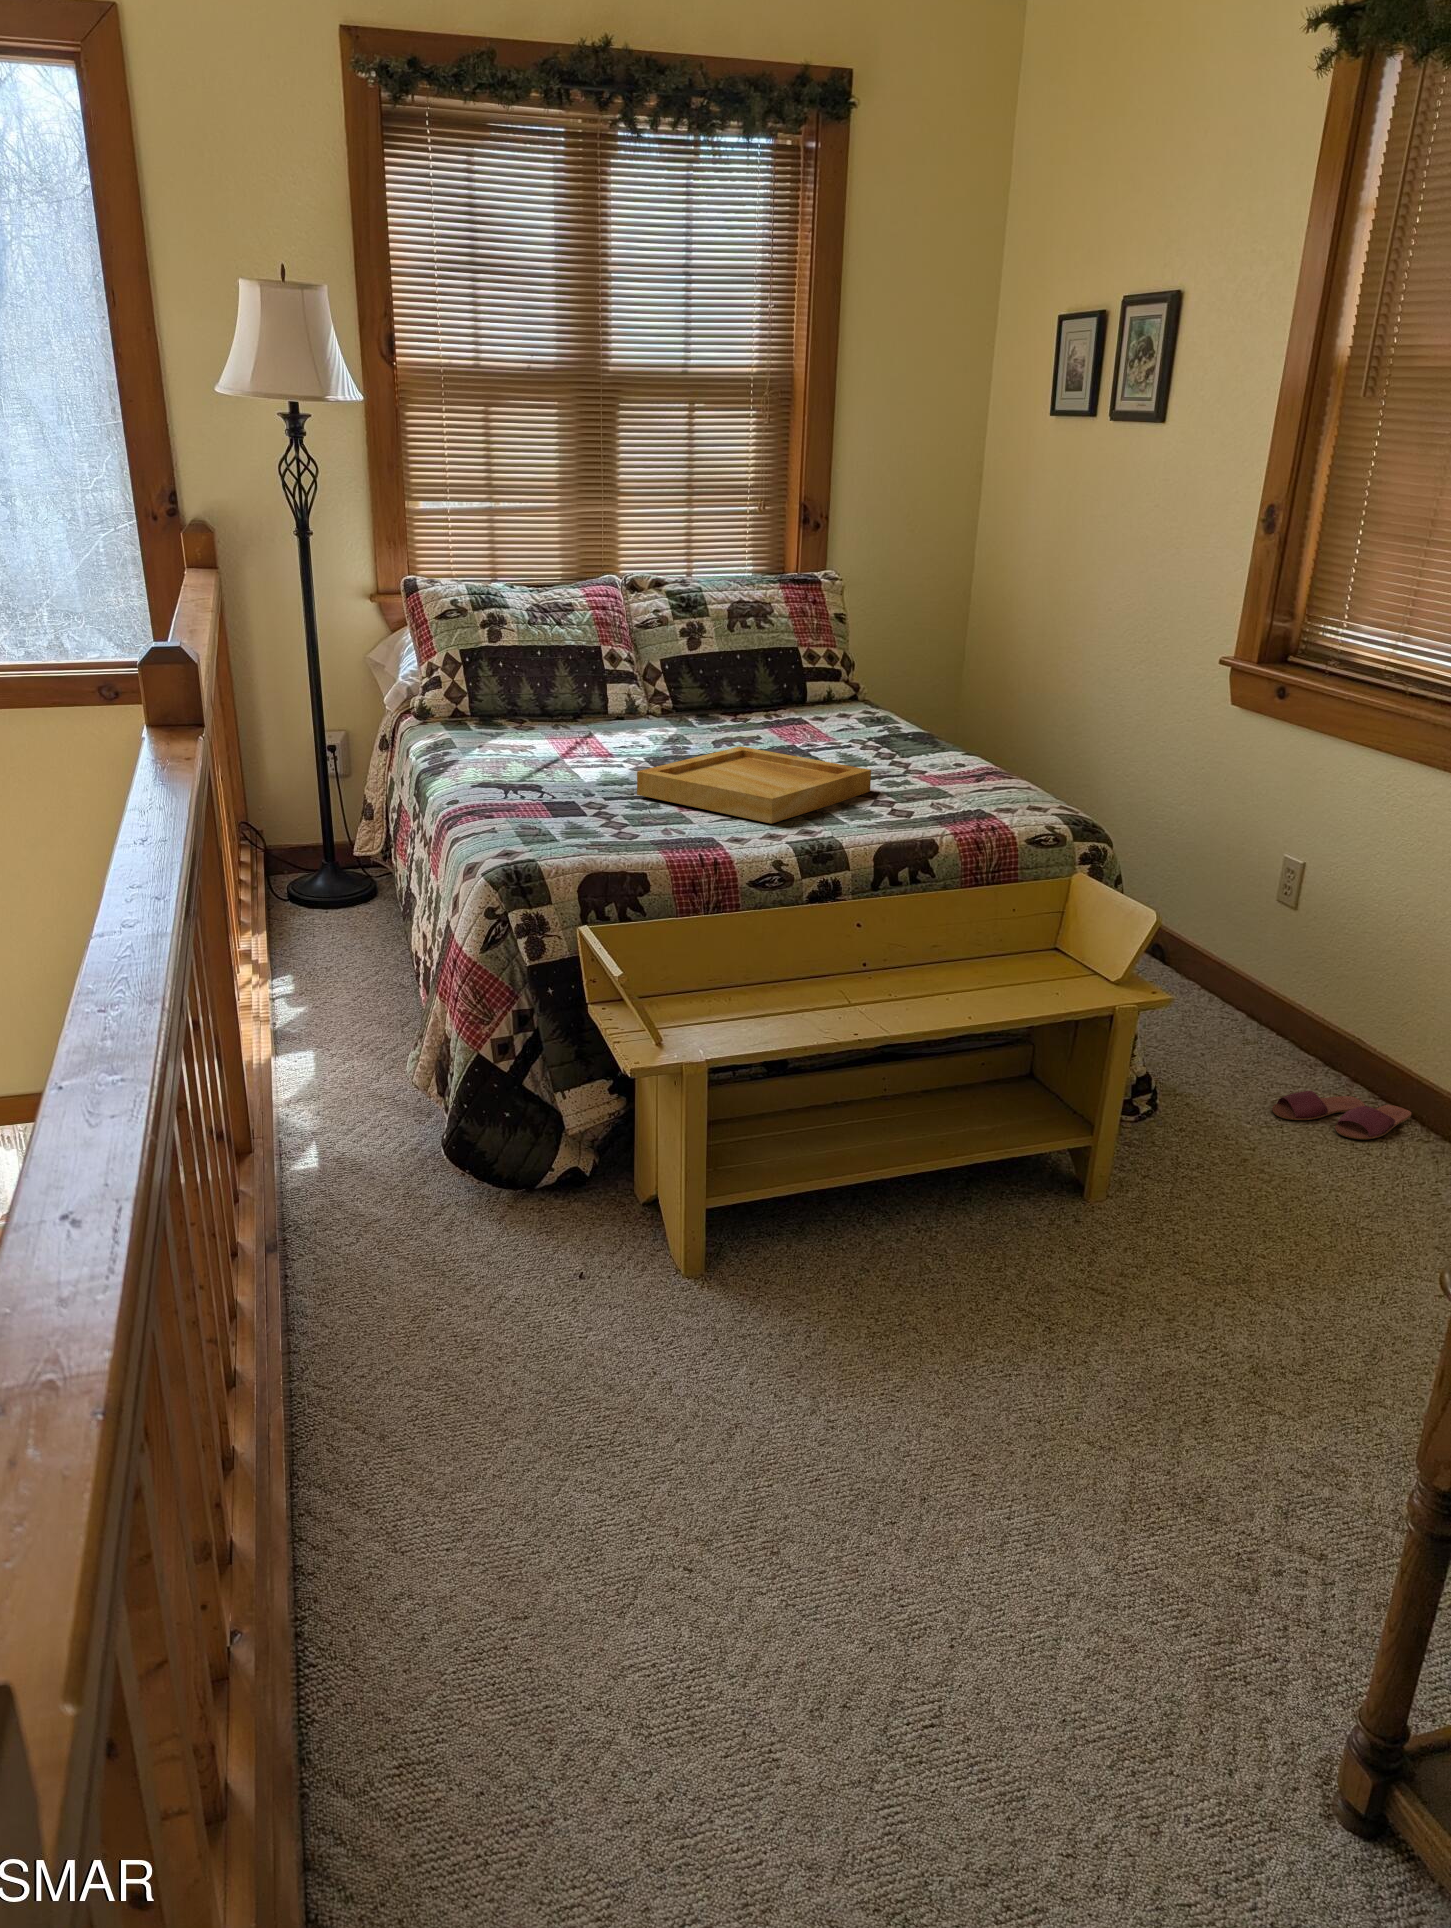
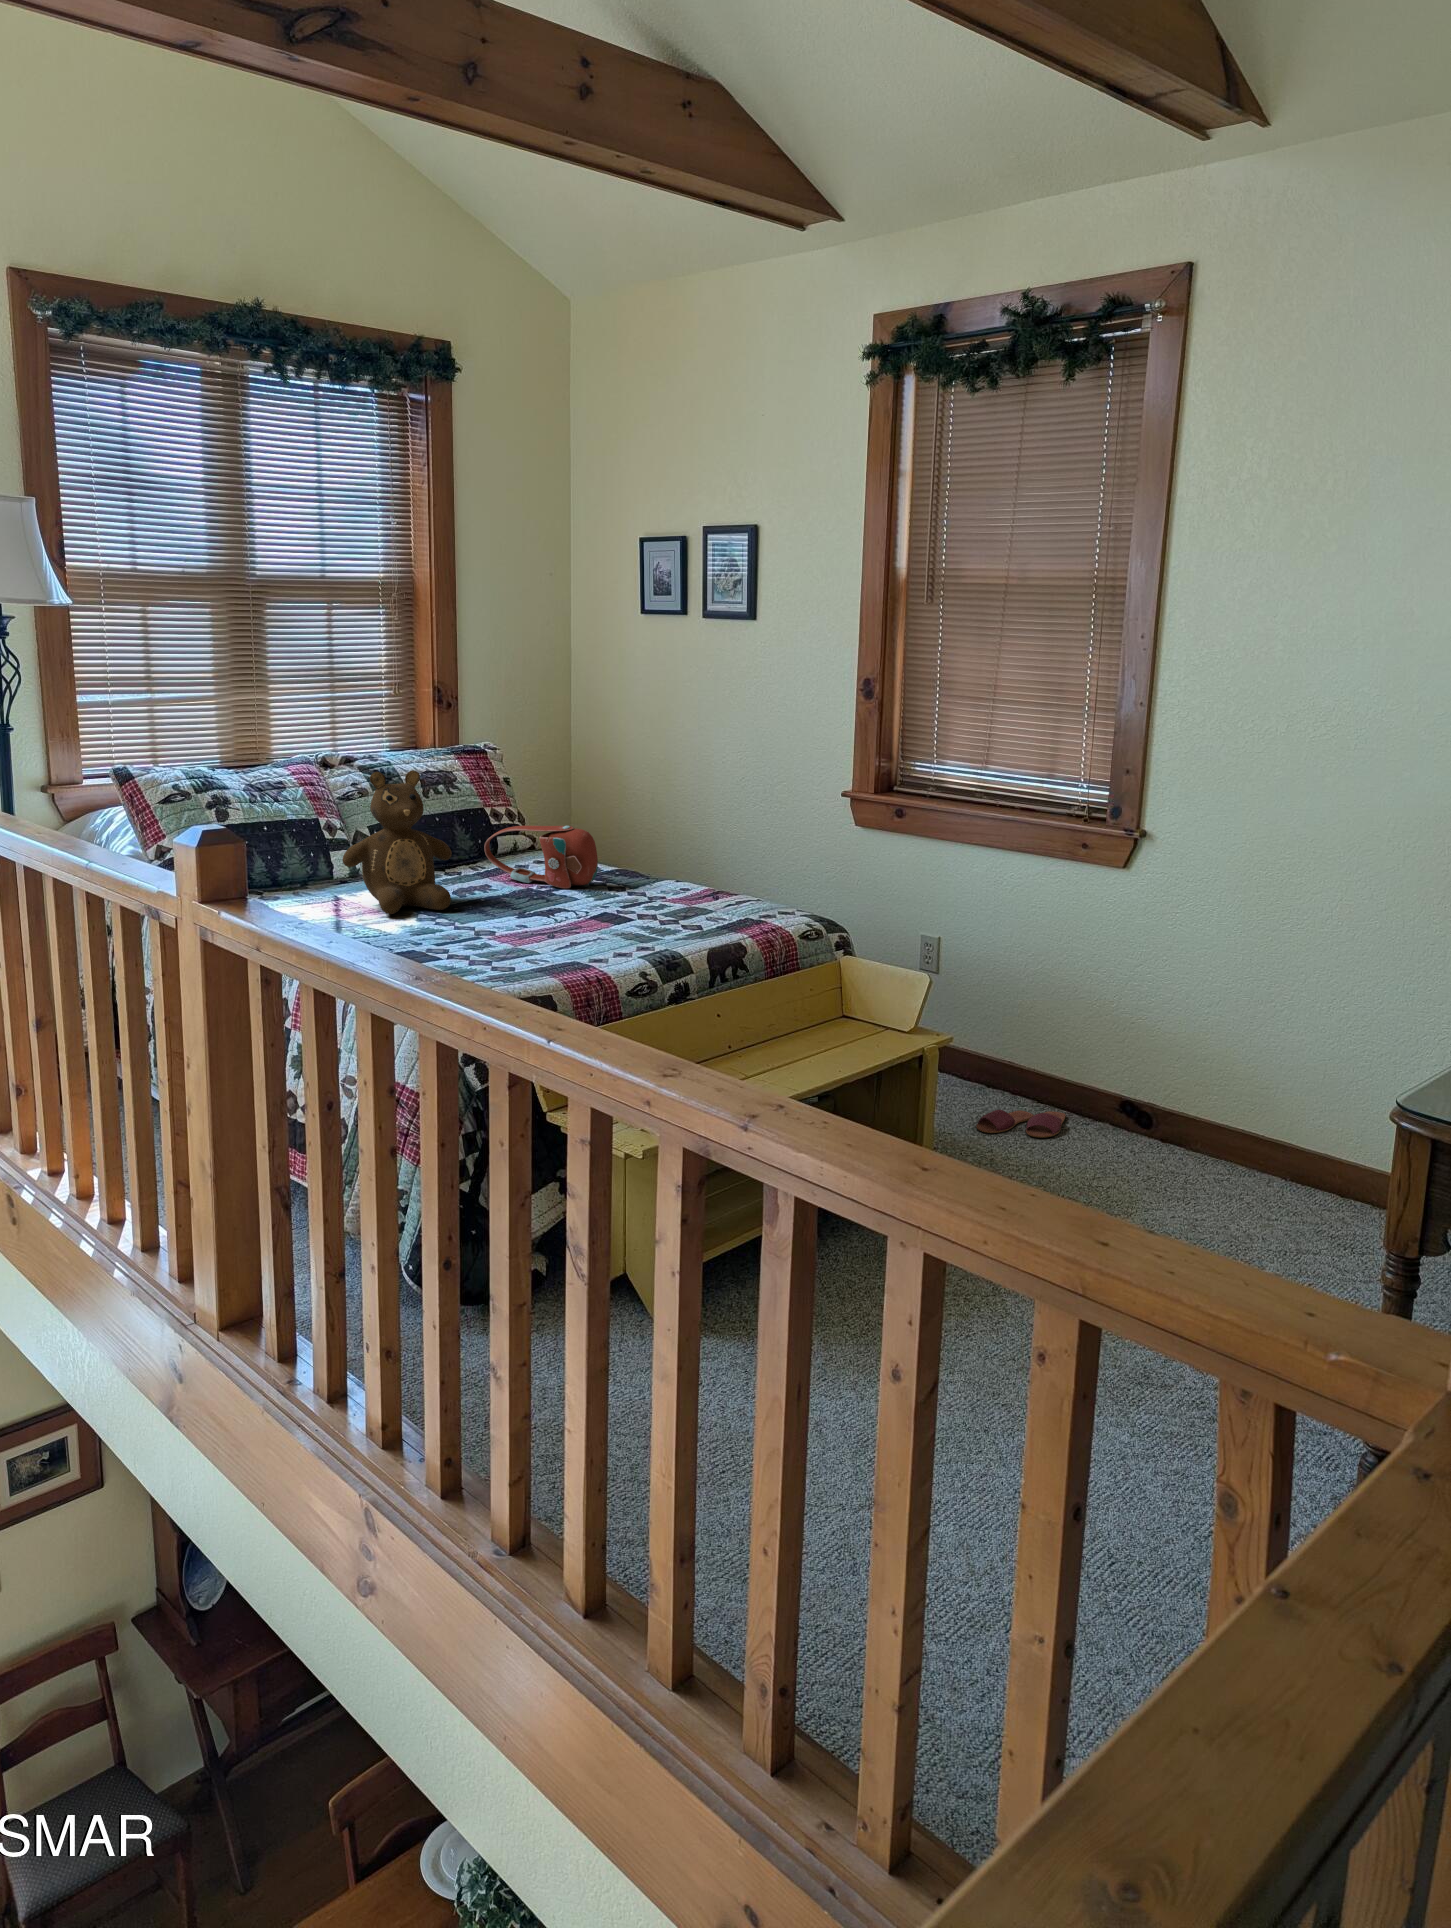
teddy bear: none [571,599,694,760] -> present [343,770,452,914]
handbag: none [756,670,866,748] -> present [484,826,598,889]
tray: present [637,746,871,824] -> none [464,891,648,945]

